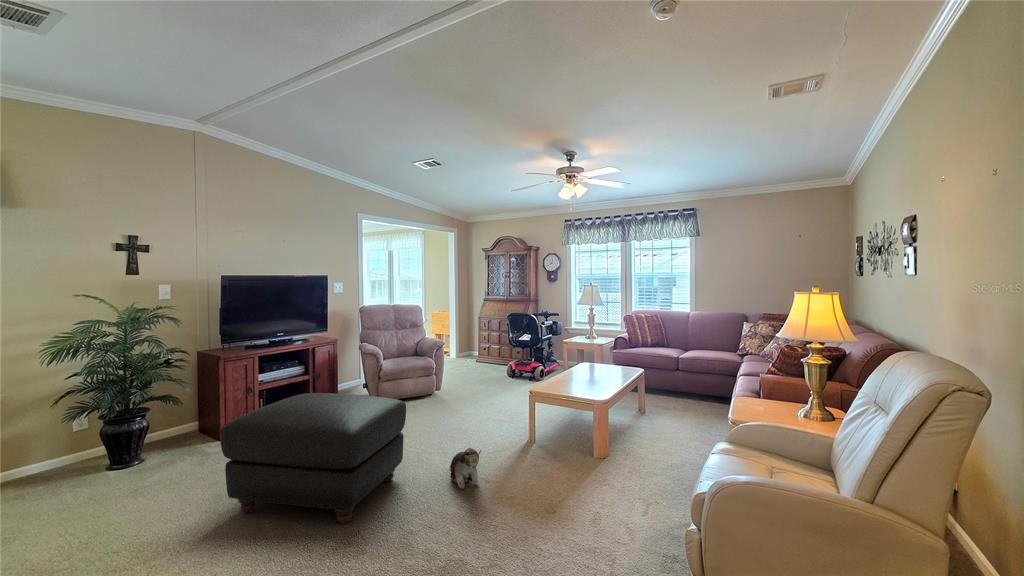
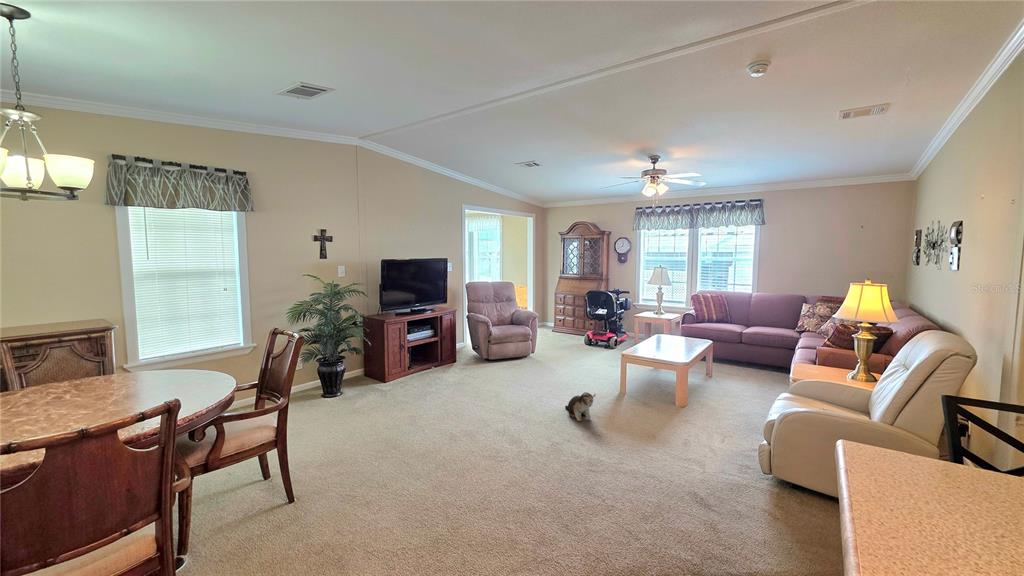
ottoman: present [220,393,406,524] -> none [419,349,536,438]

